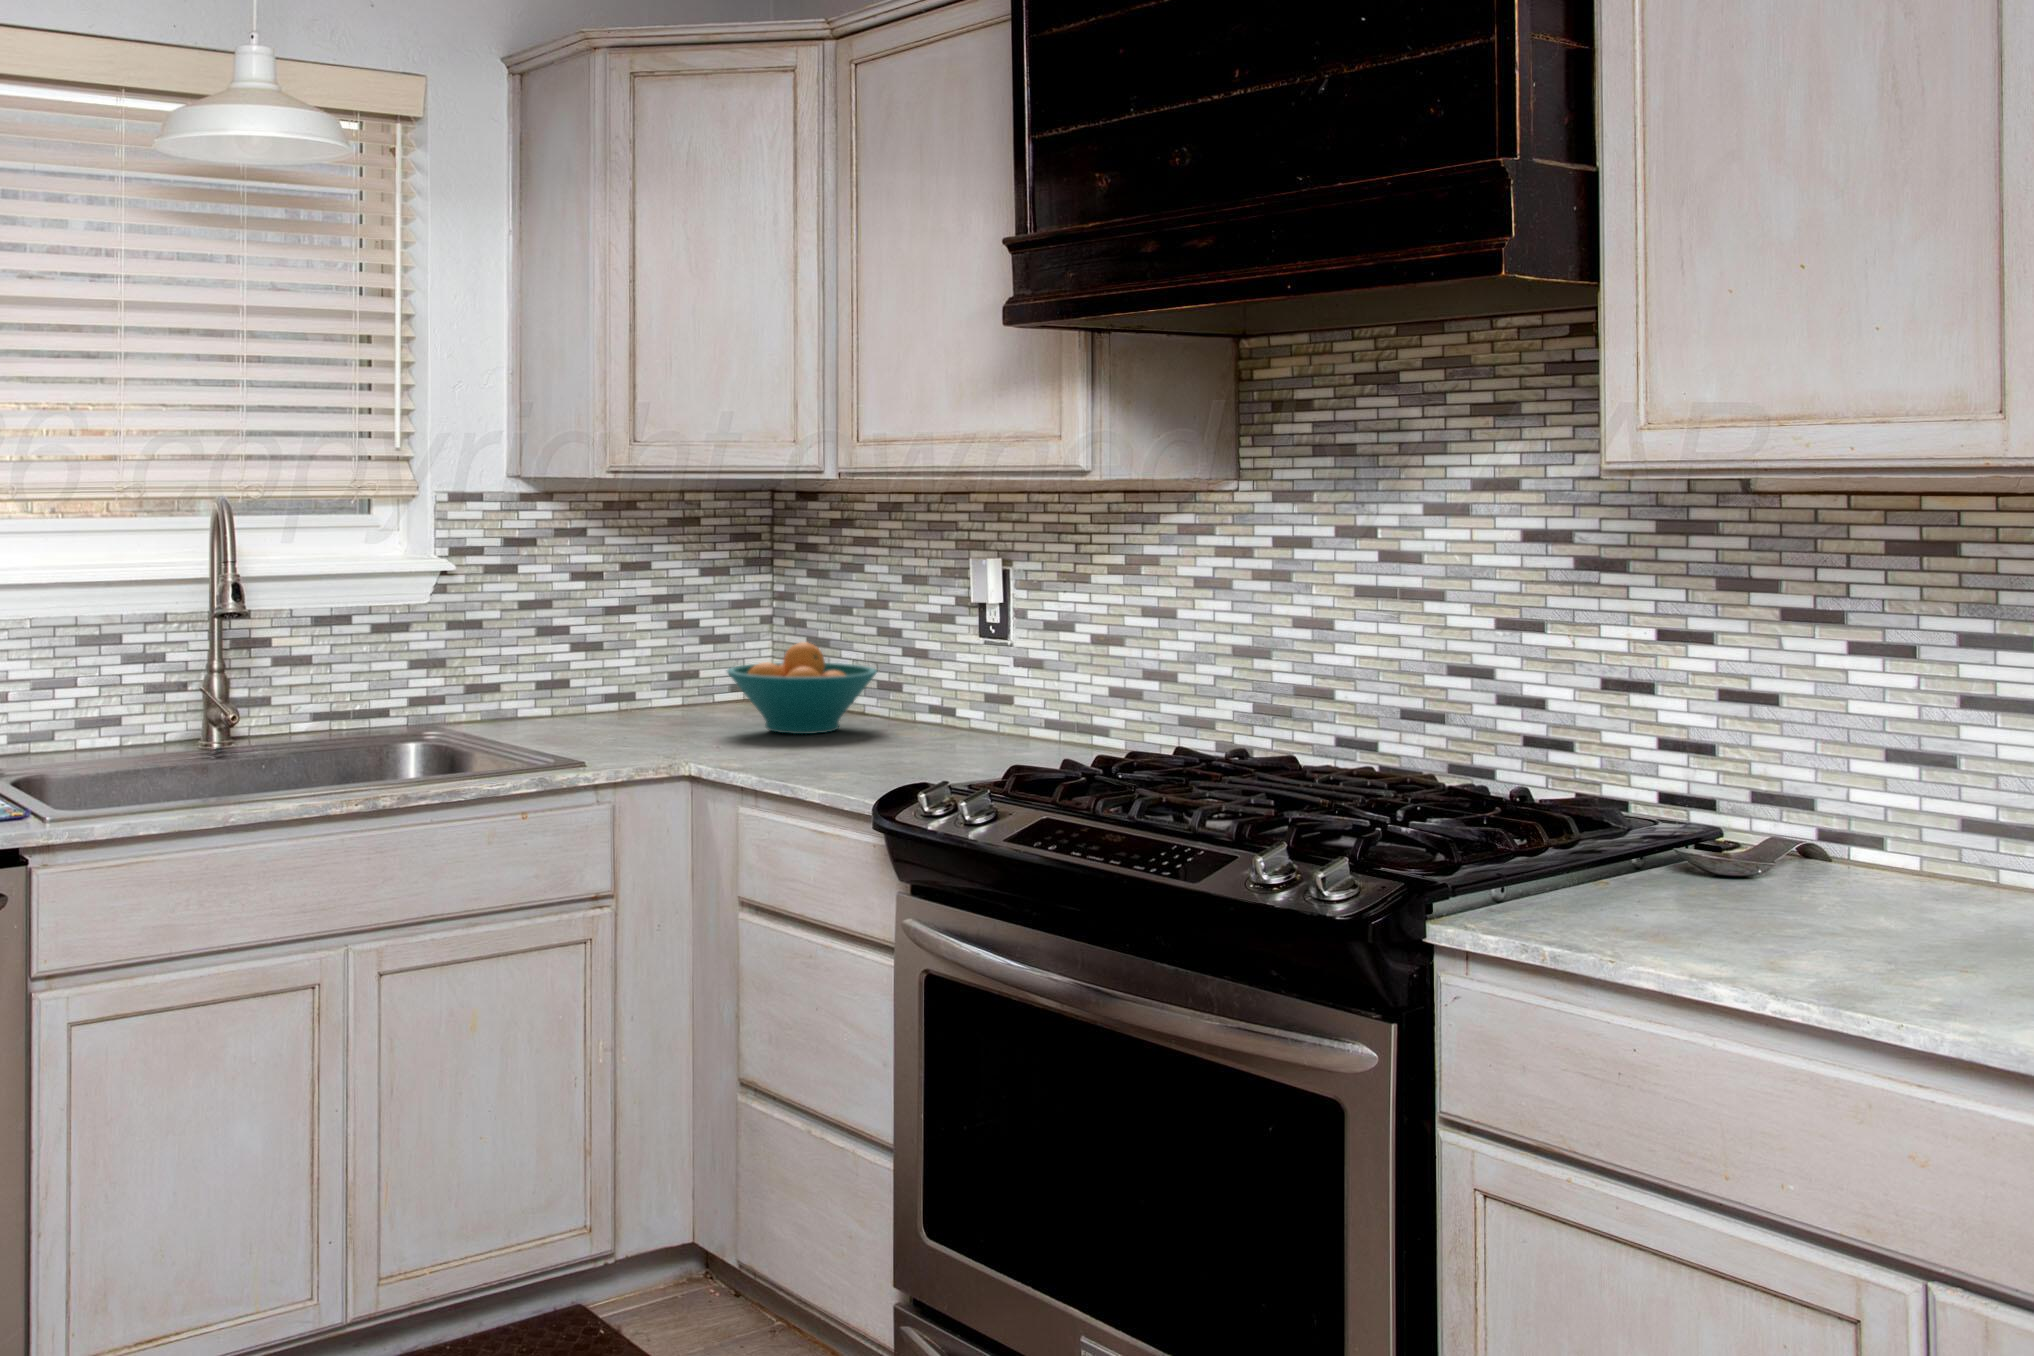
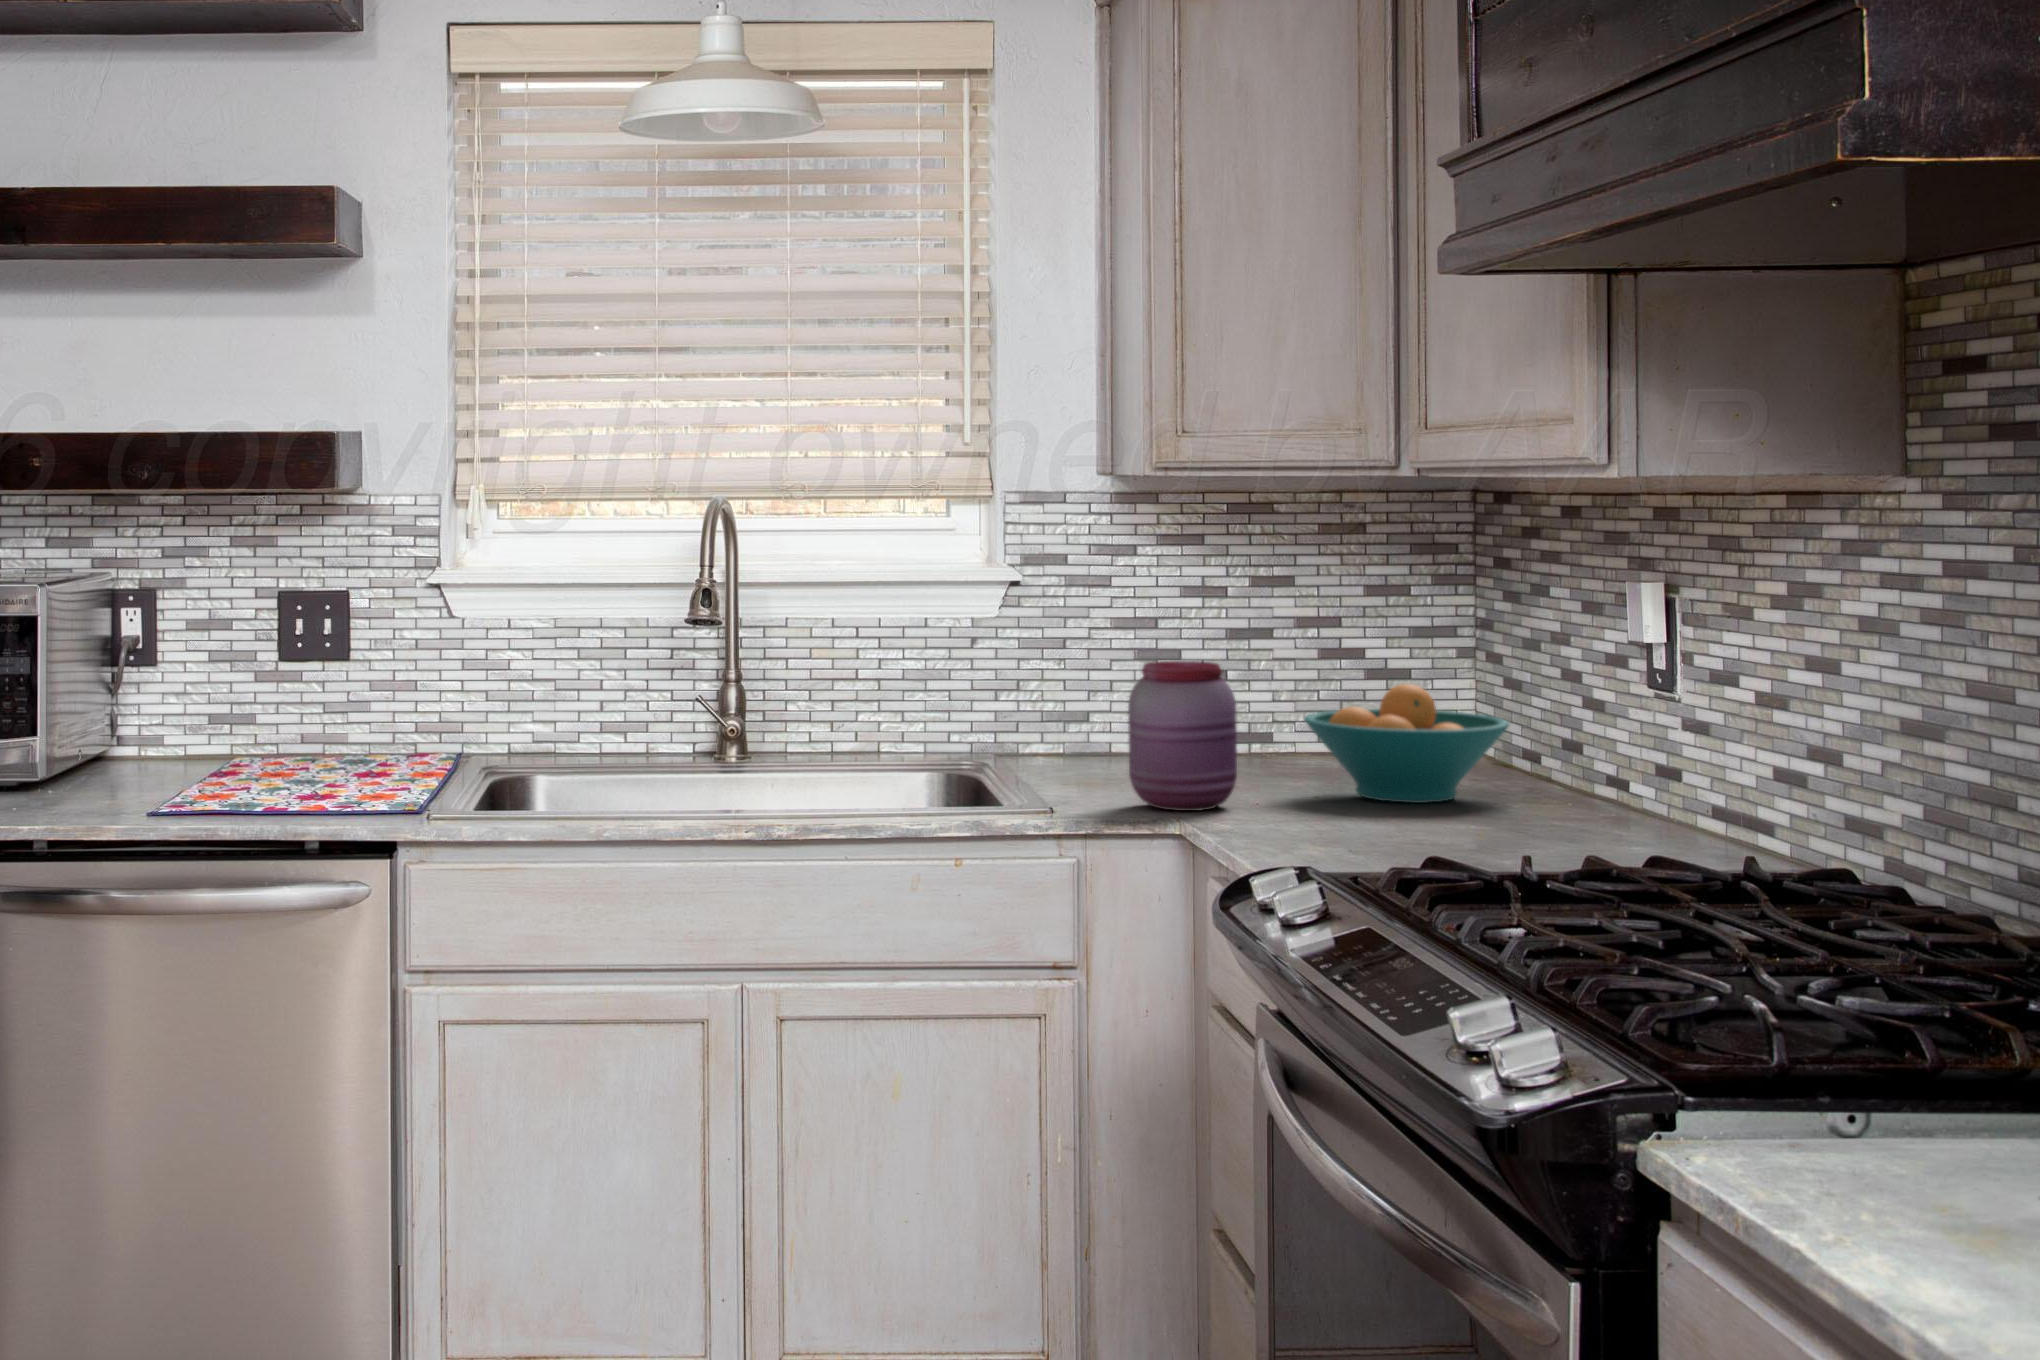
jar: none [624,632,710,754] -> present [1128,661,1237,811]

